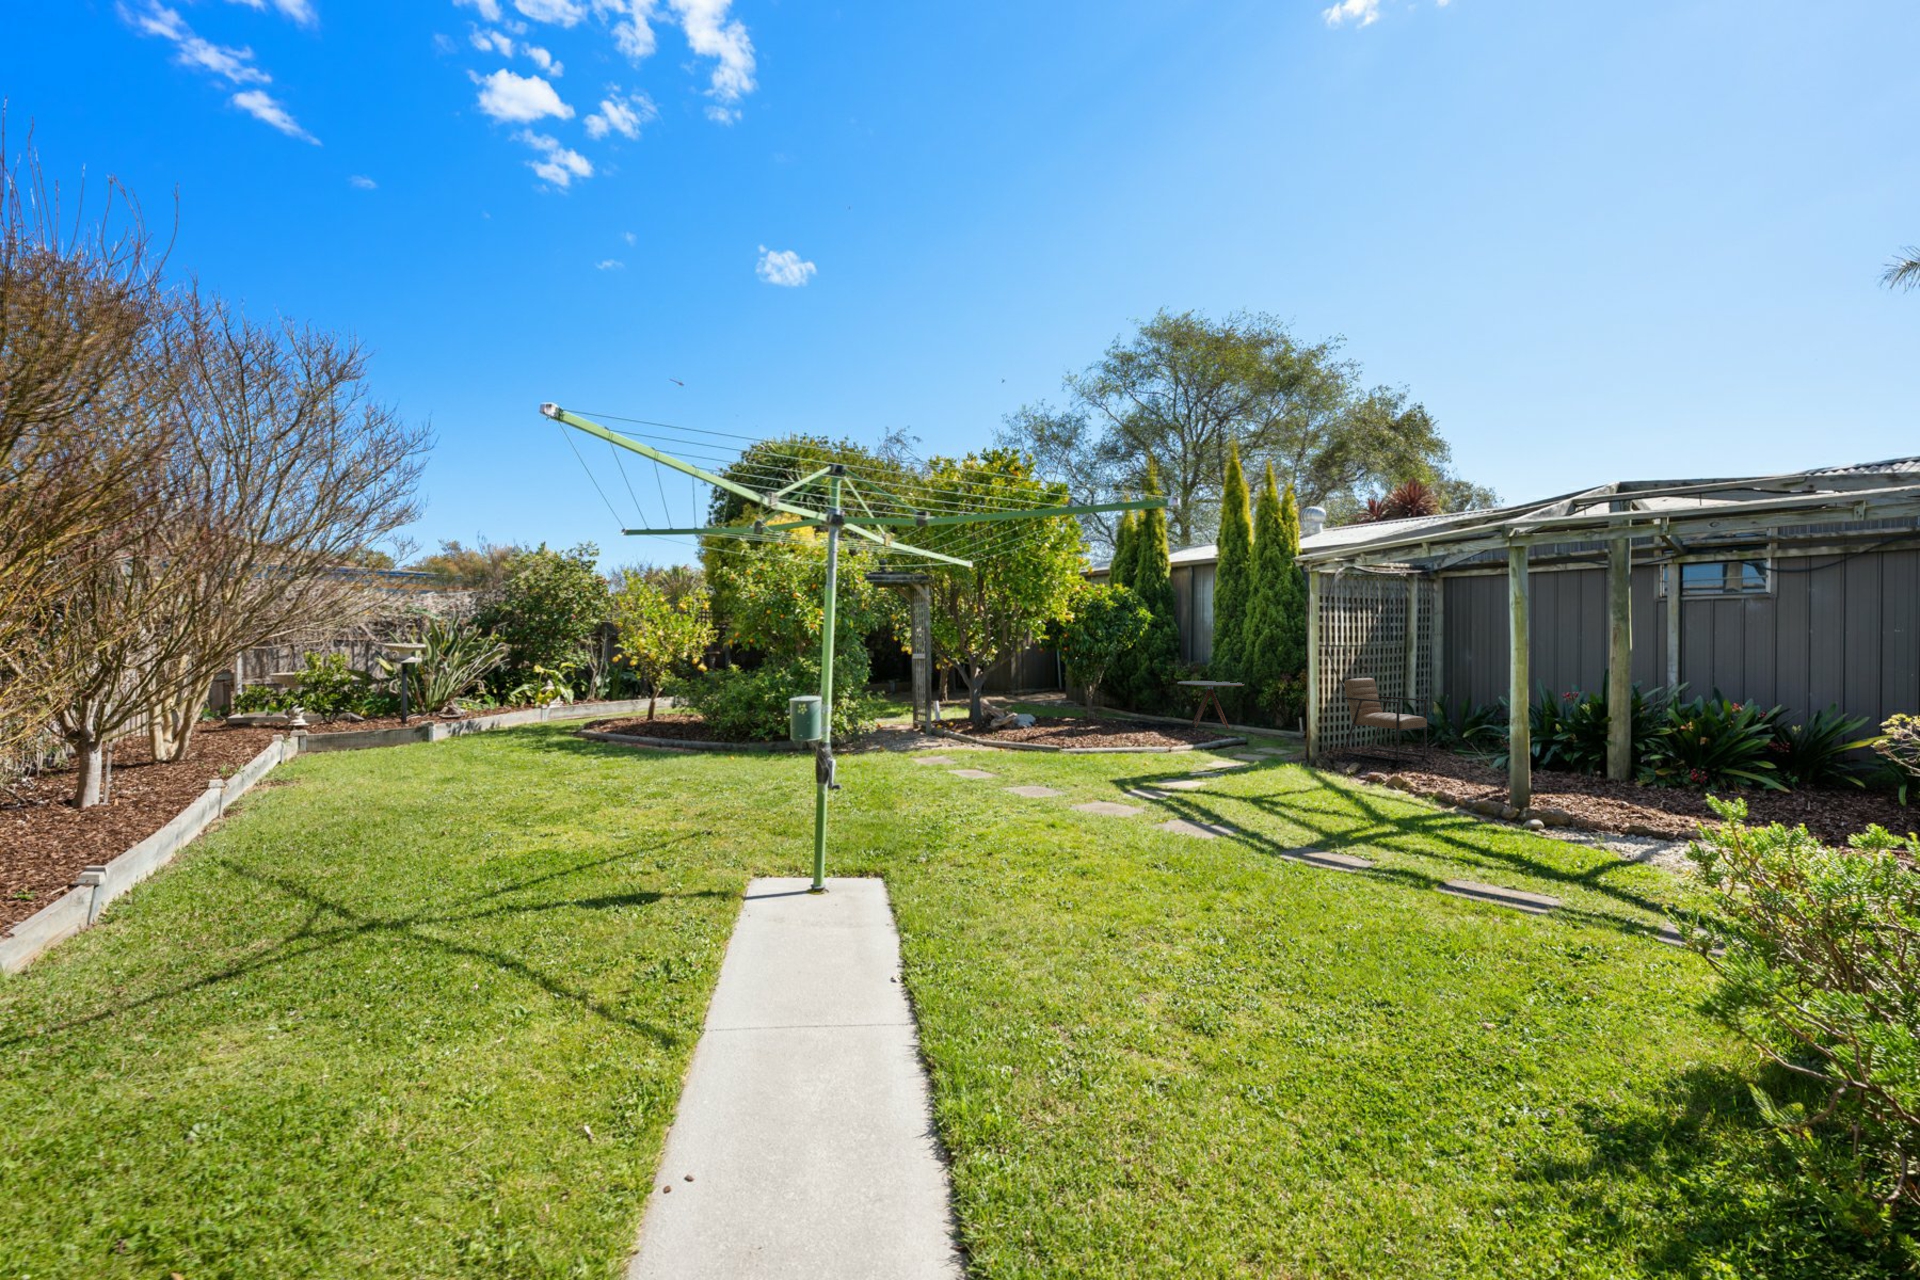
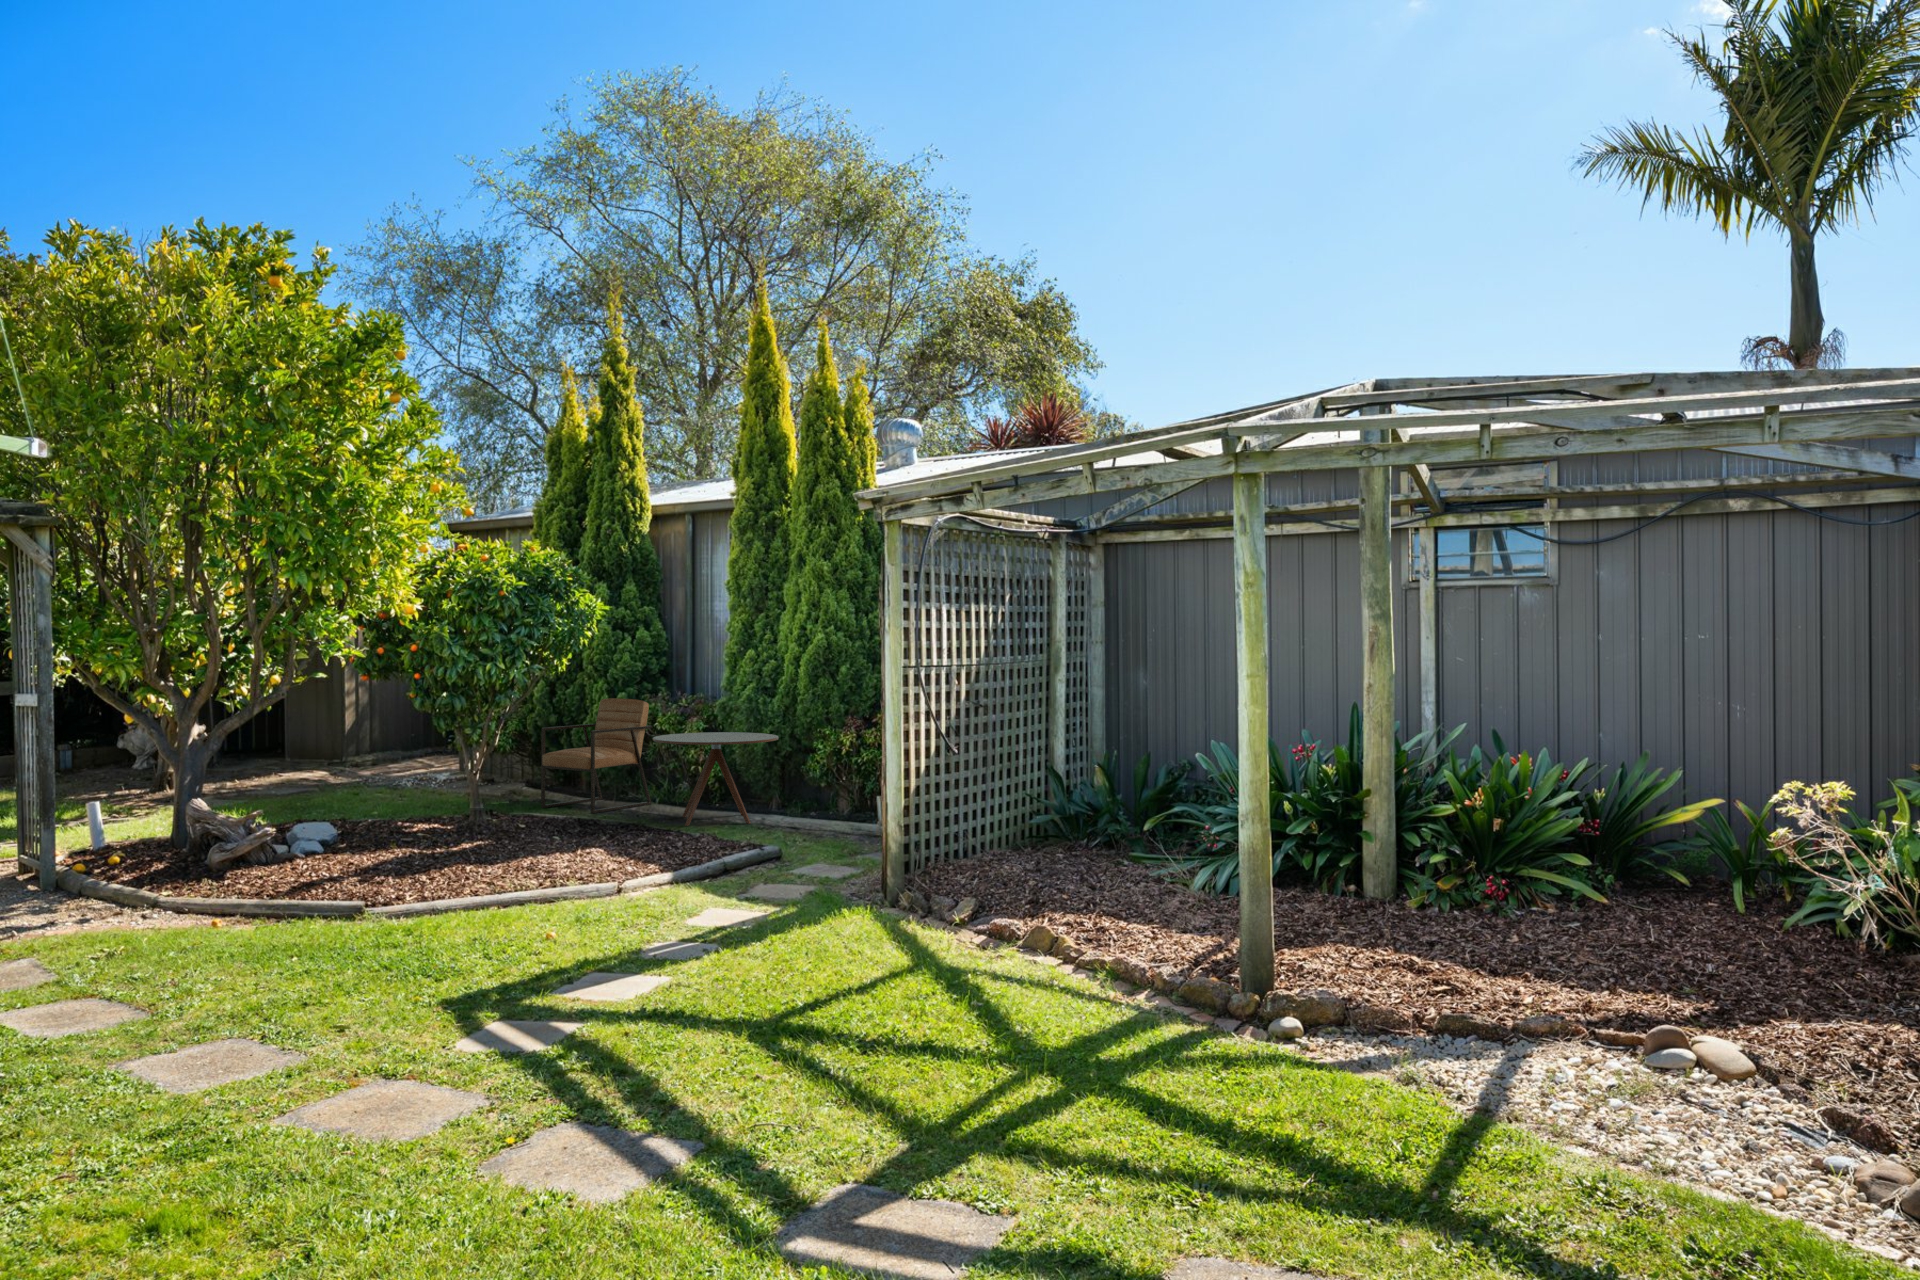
chair: present [1342,678,1427,761] -> present [541,698,652,813]

